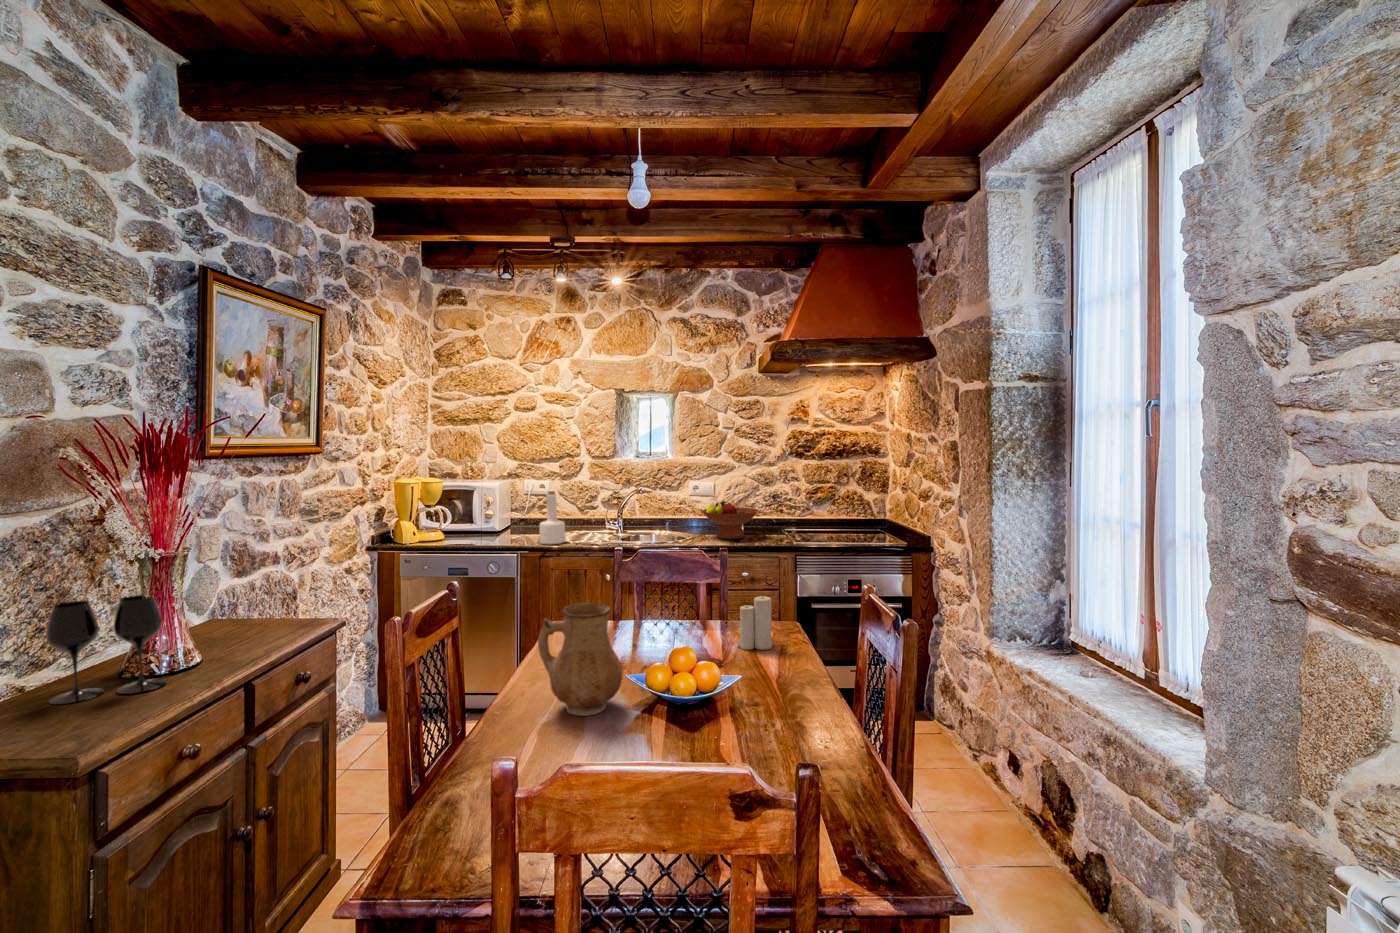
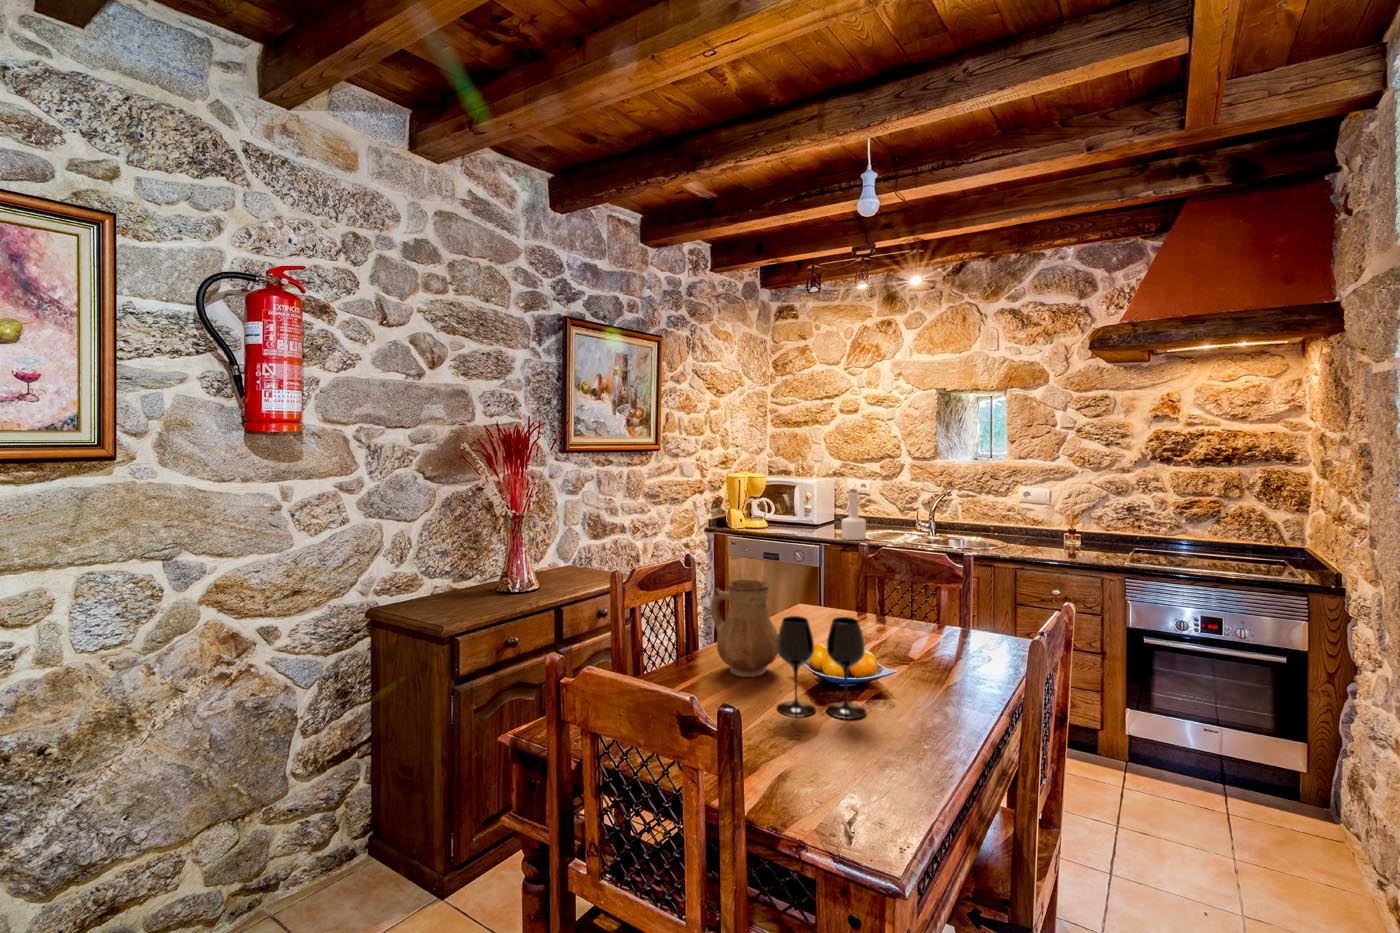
fruit bowl: present [702,501,758,539] -> none [1015,509,1088,552]
wine glass: present [46,594,166,704] -> present [777,616,866,719]
candle: present [737,596,774,650] -> none [944,600,990,662]

